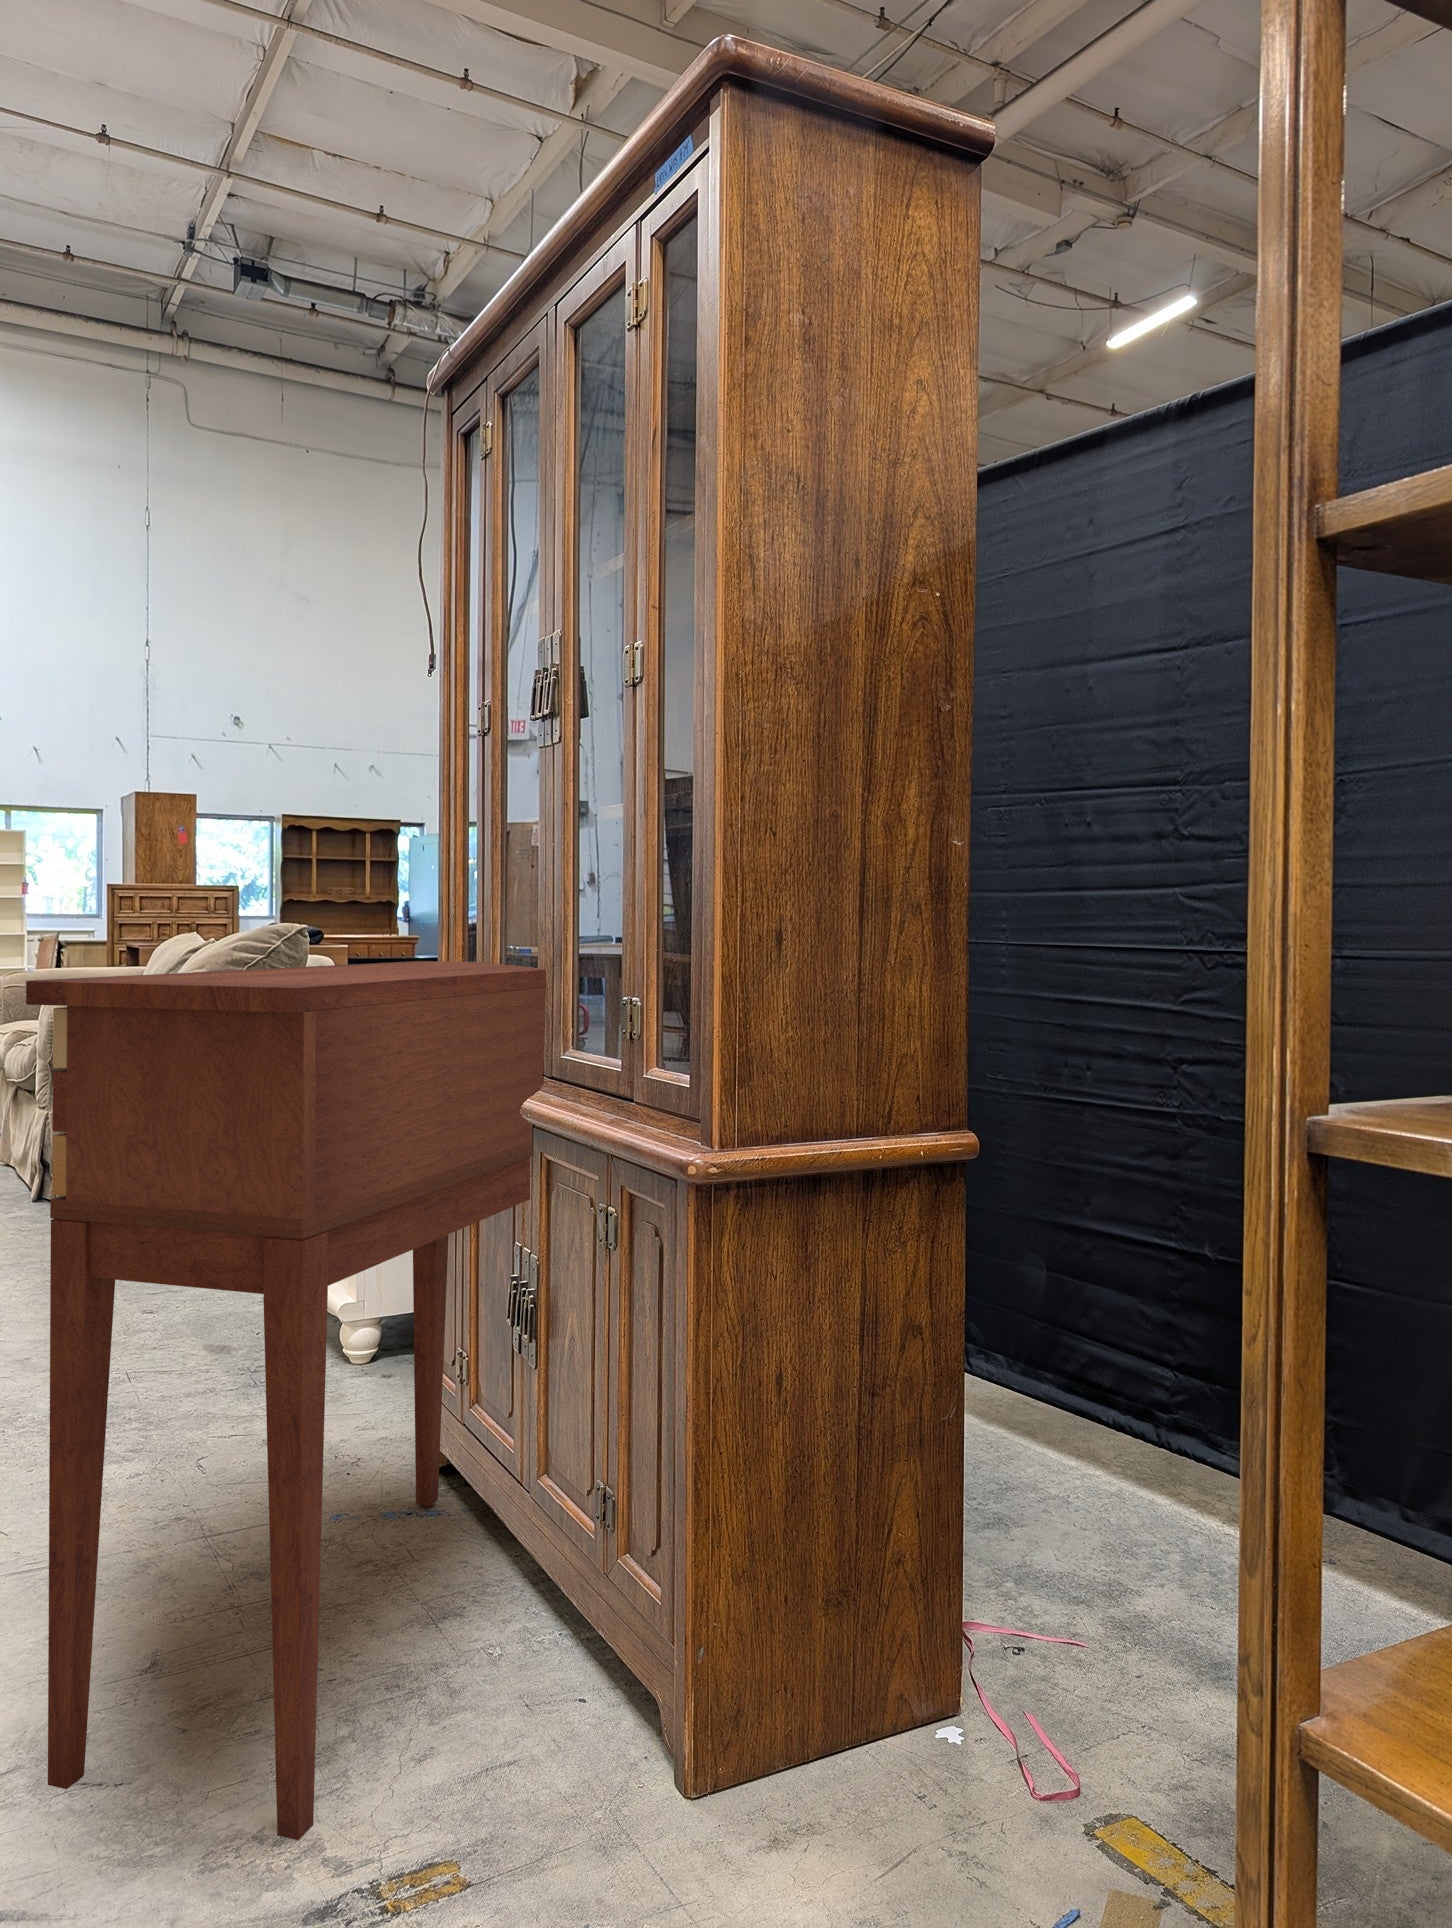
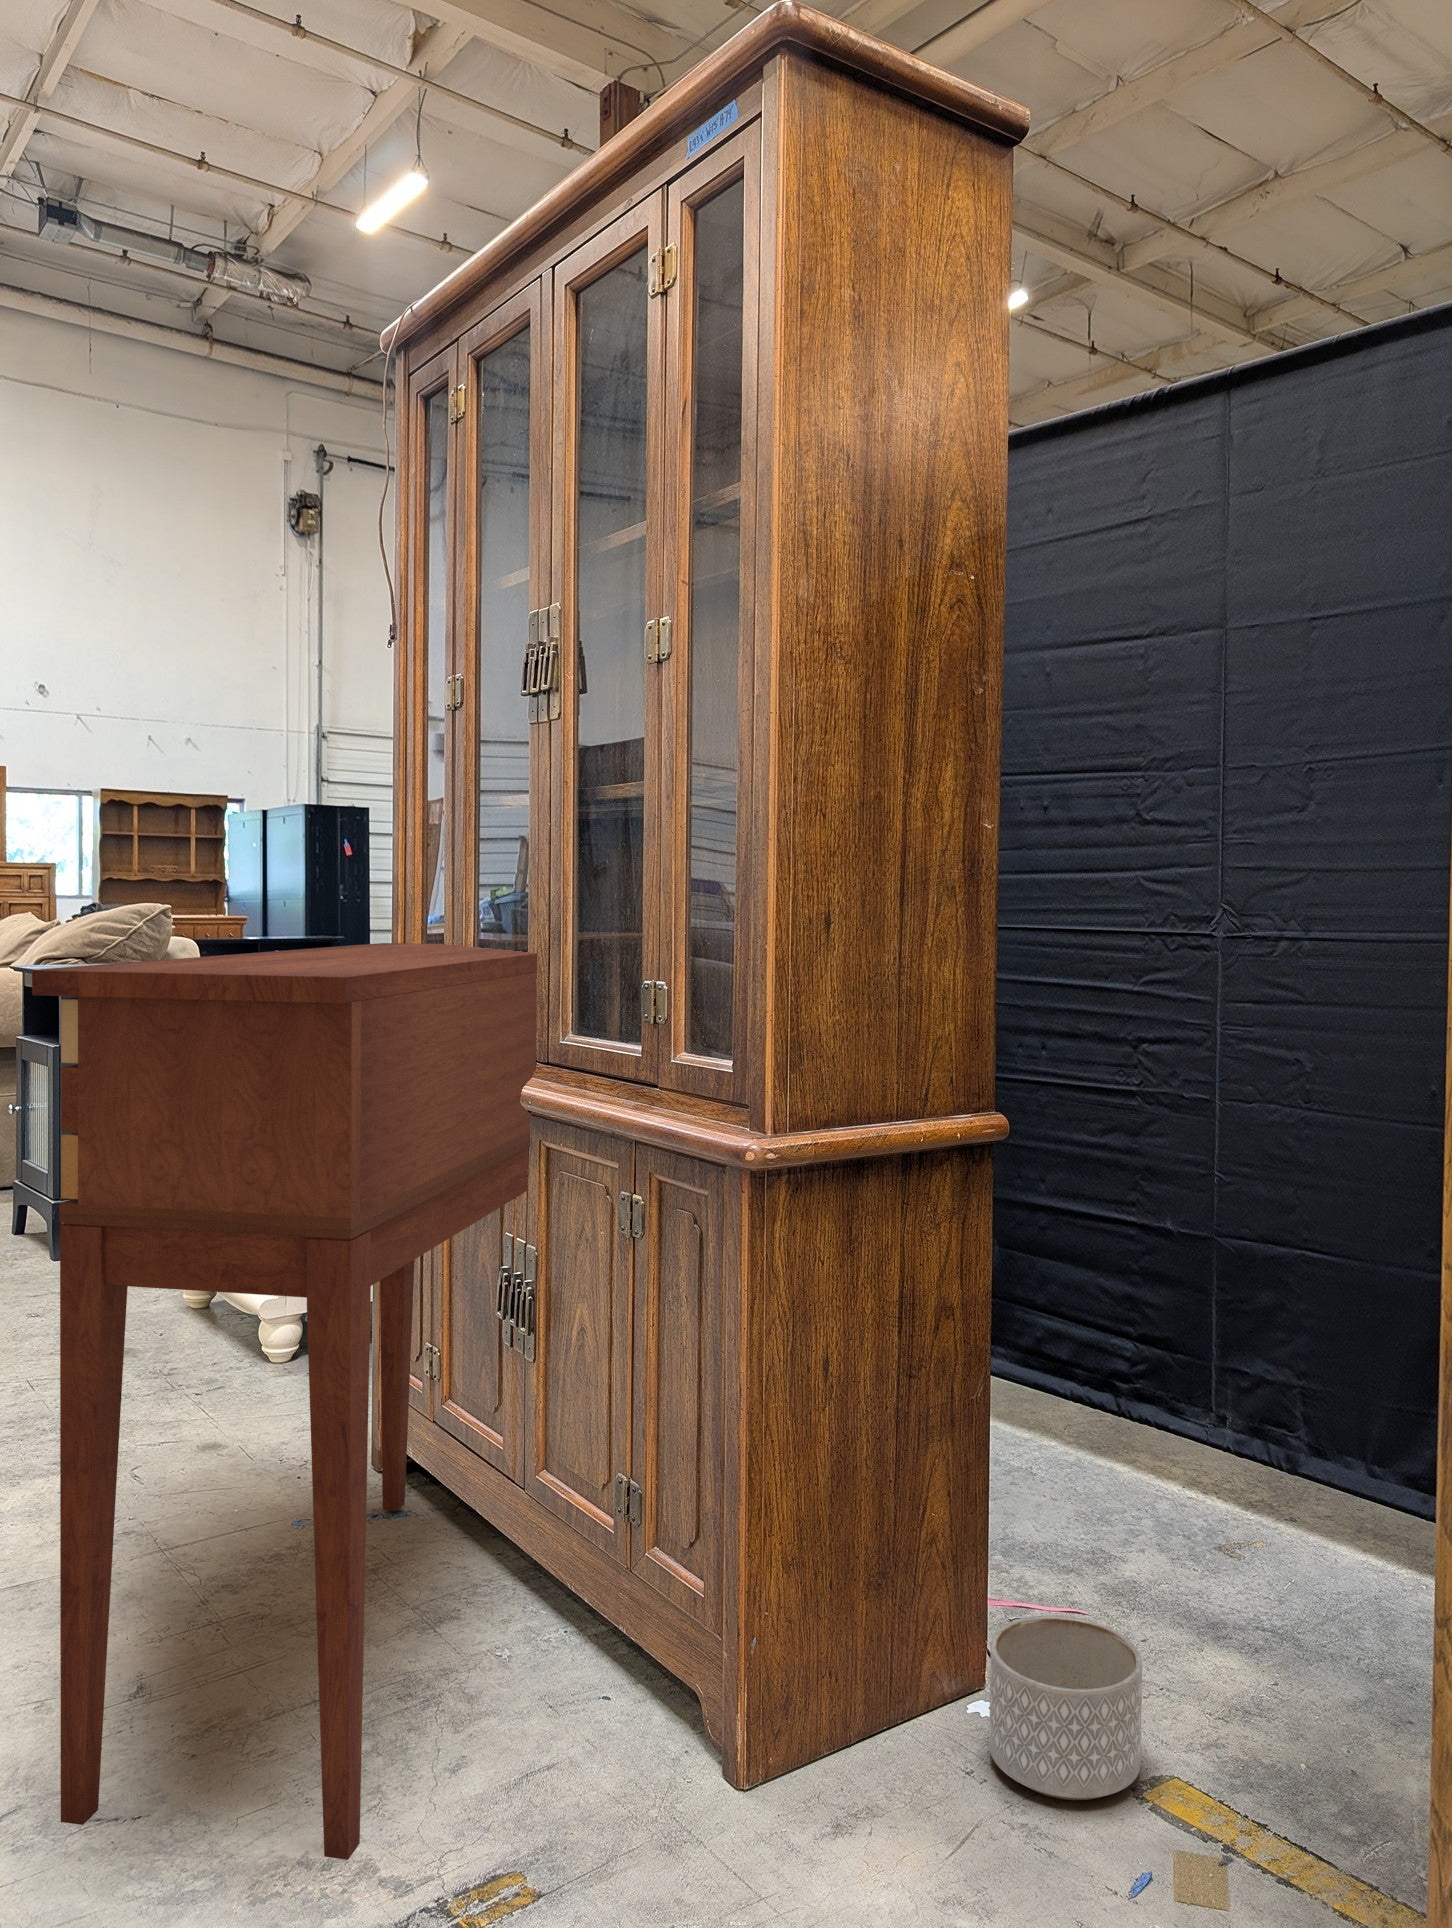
planter: none [947,1640,1101,1832] -> present [989,1615,1142,1800]

